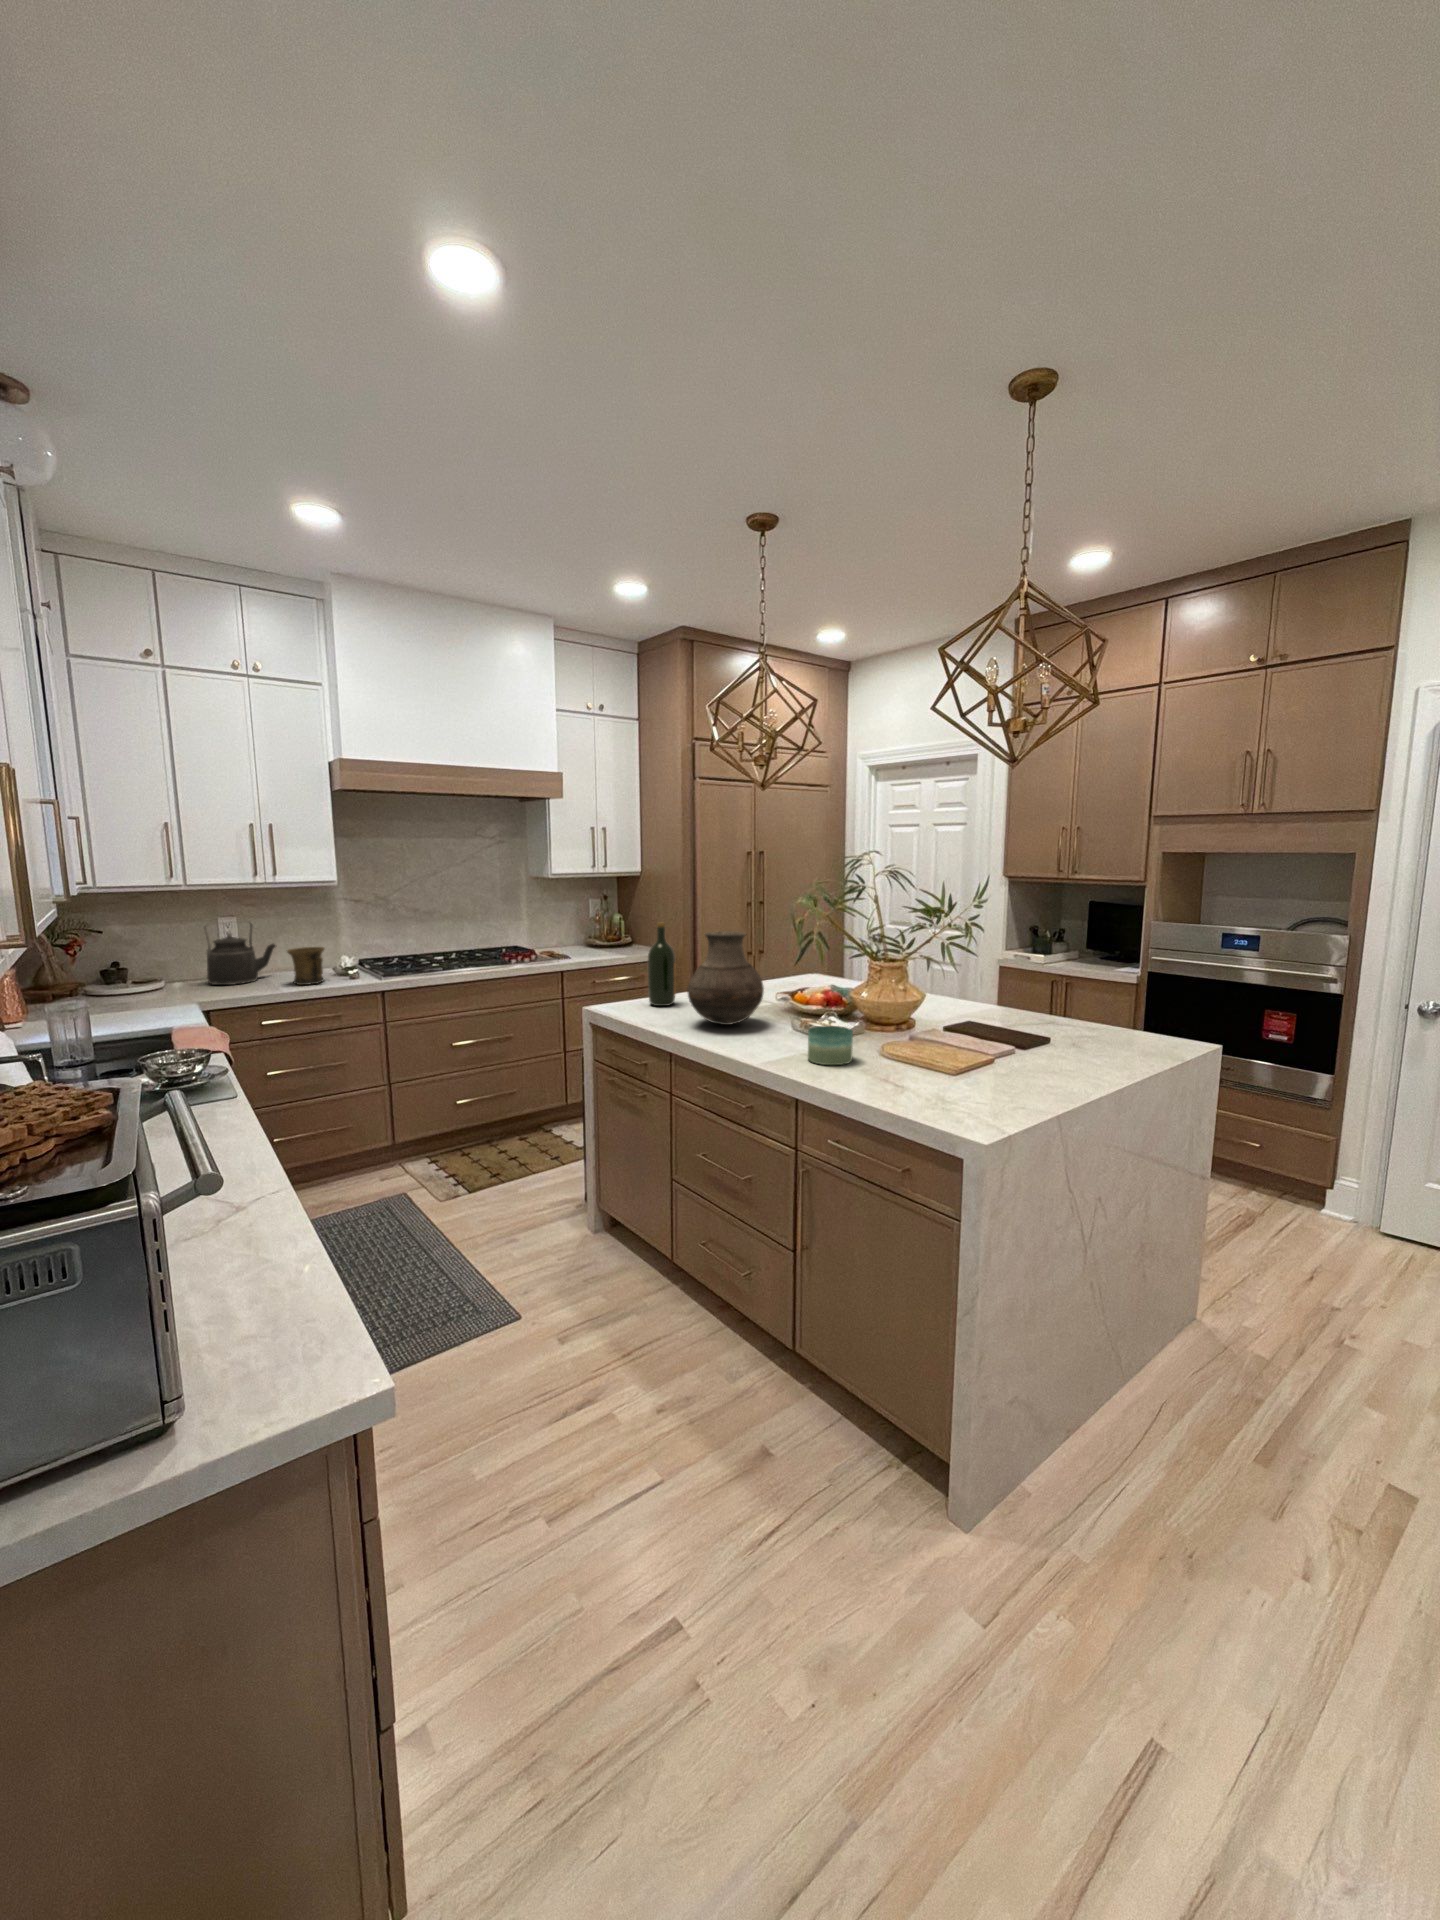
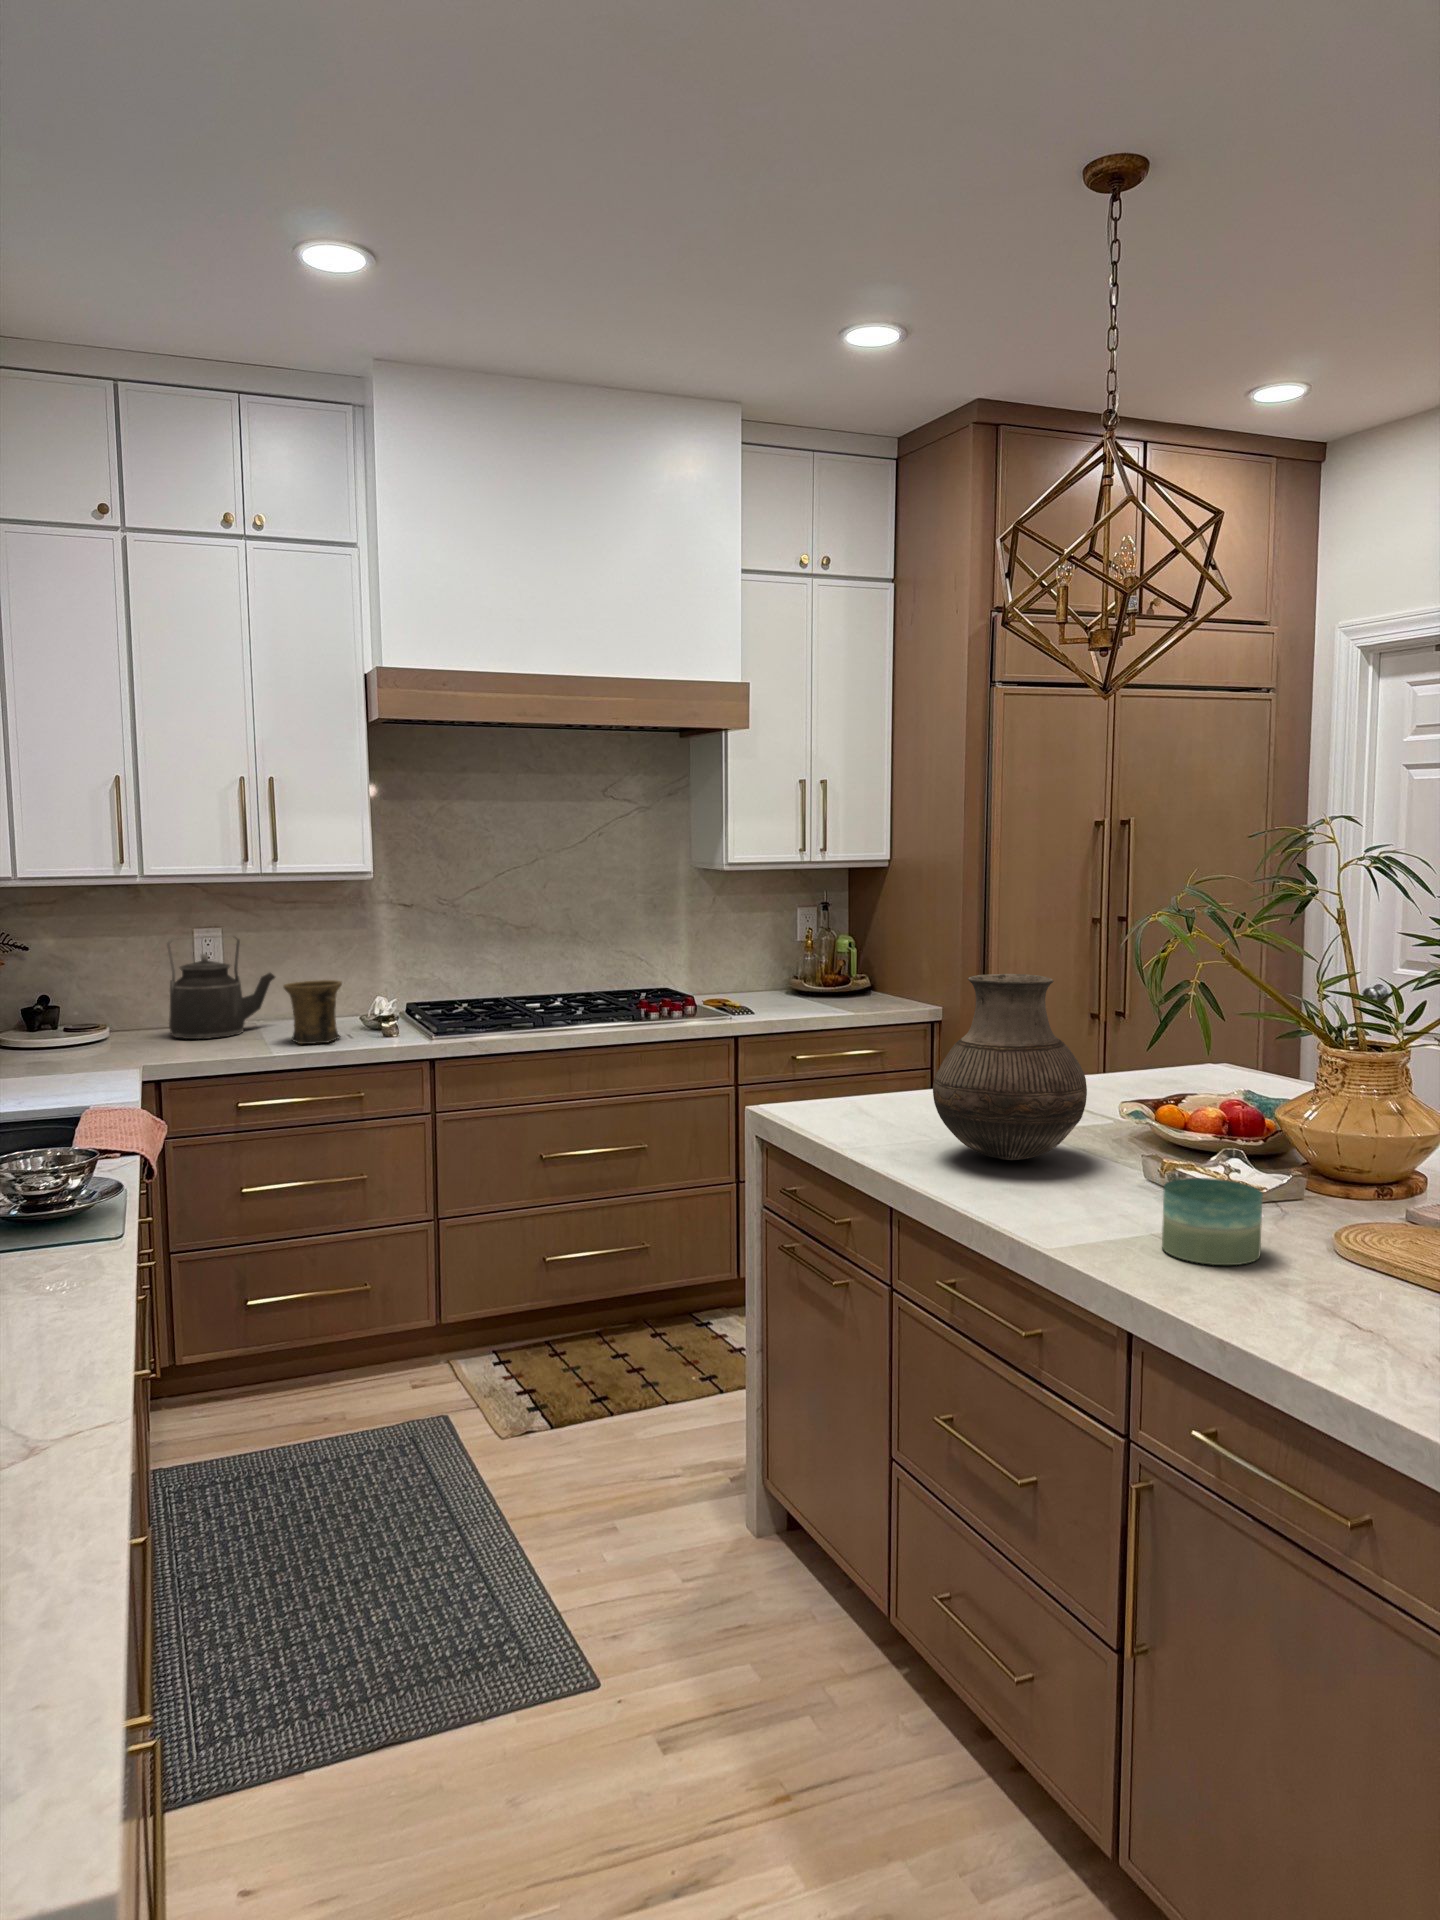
wine bottle: present [648,923,676,1006] -> none [869,954,923,1114]

